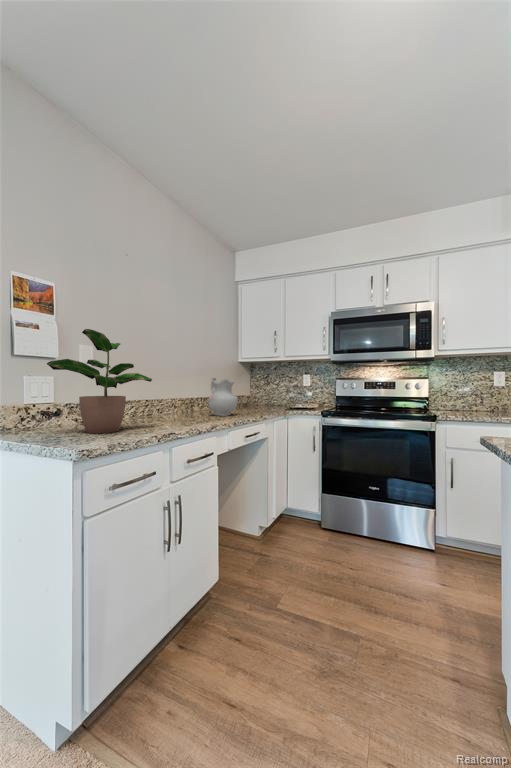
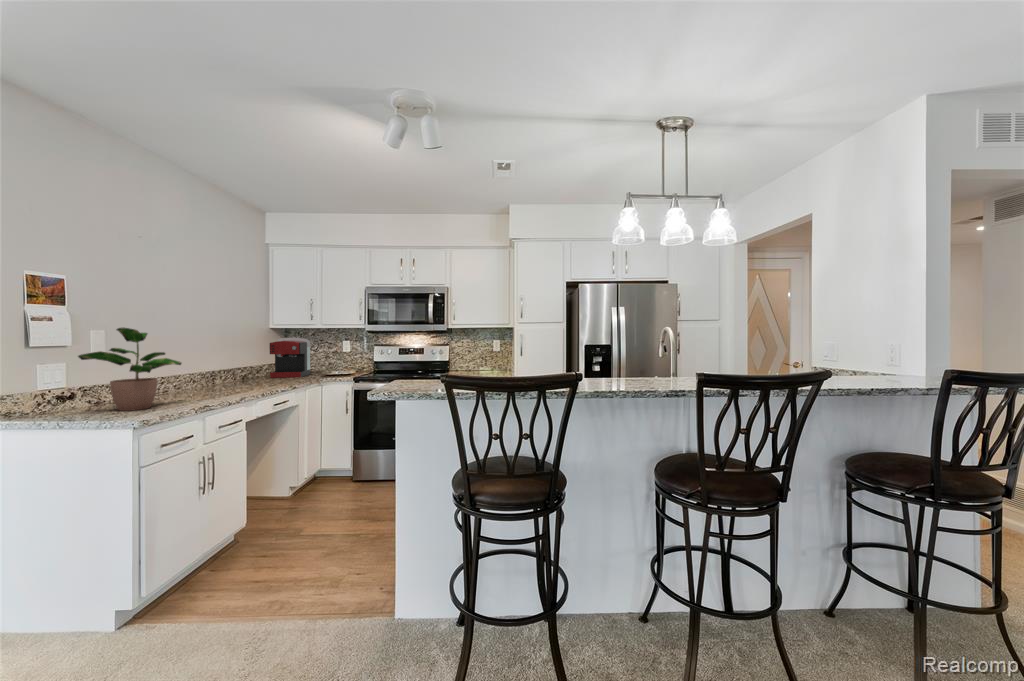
coffee maker: none [240,370,275,409] -> present [270,337,310,378]
ceramic pitcher: present [208,378,238,416] -> none [234,352,266,388]

